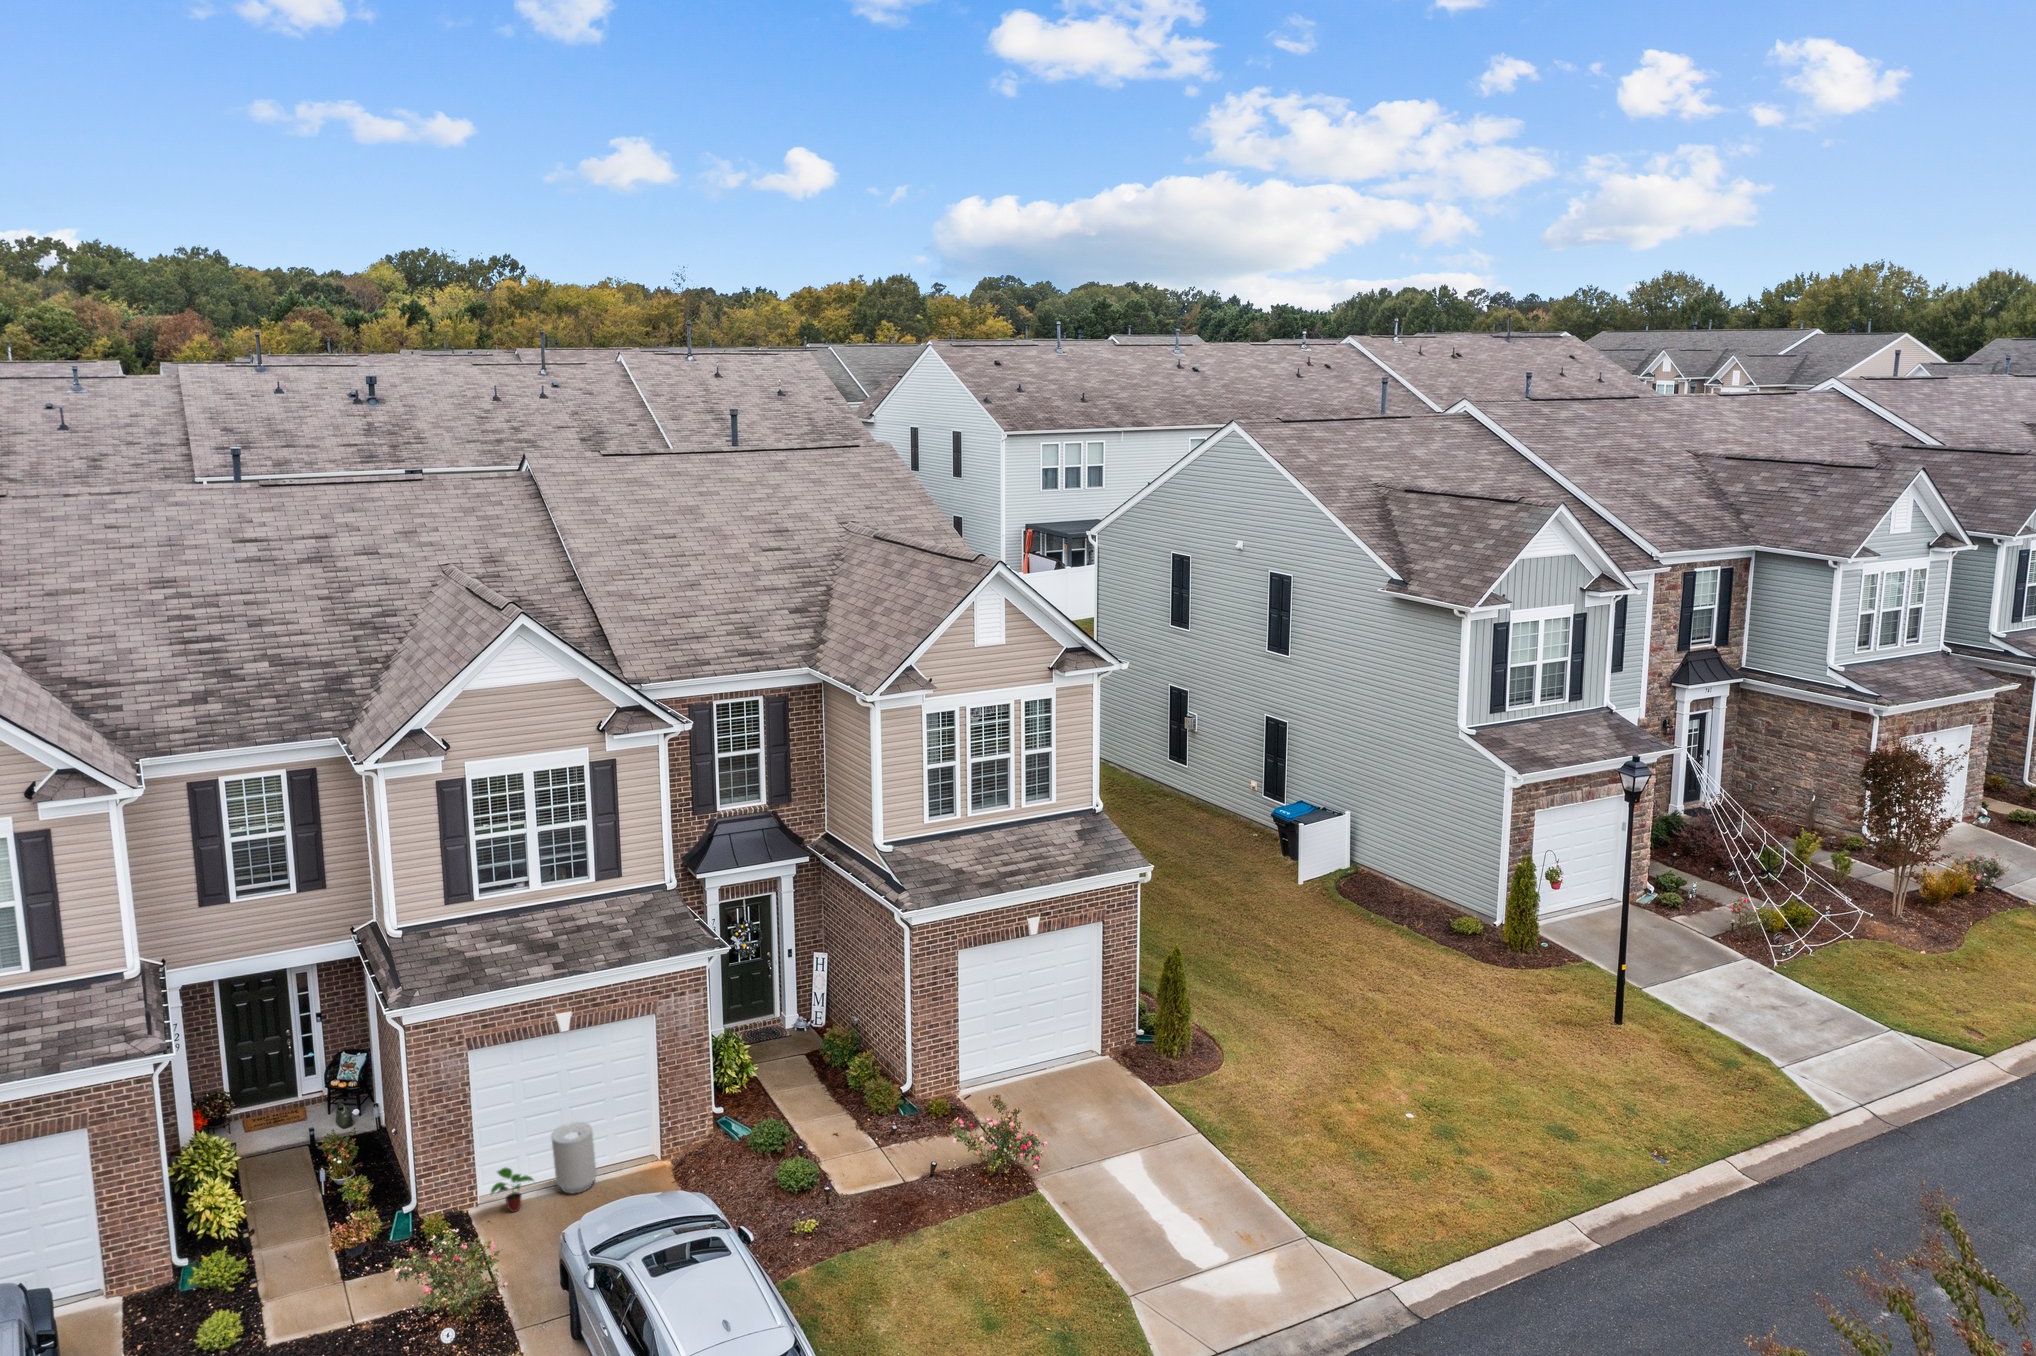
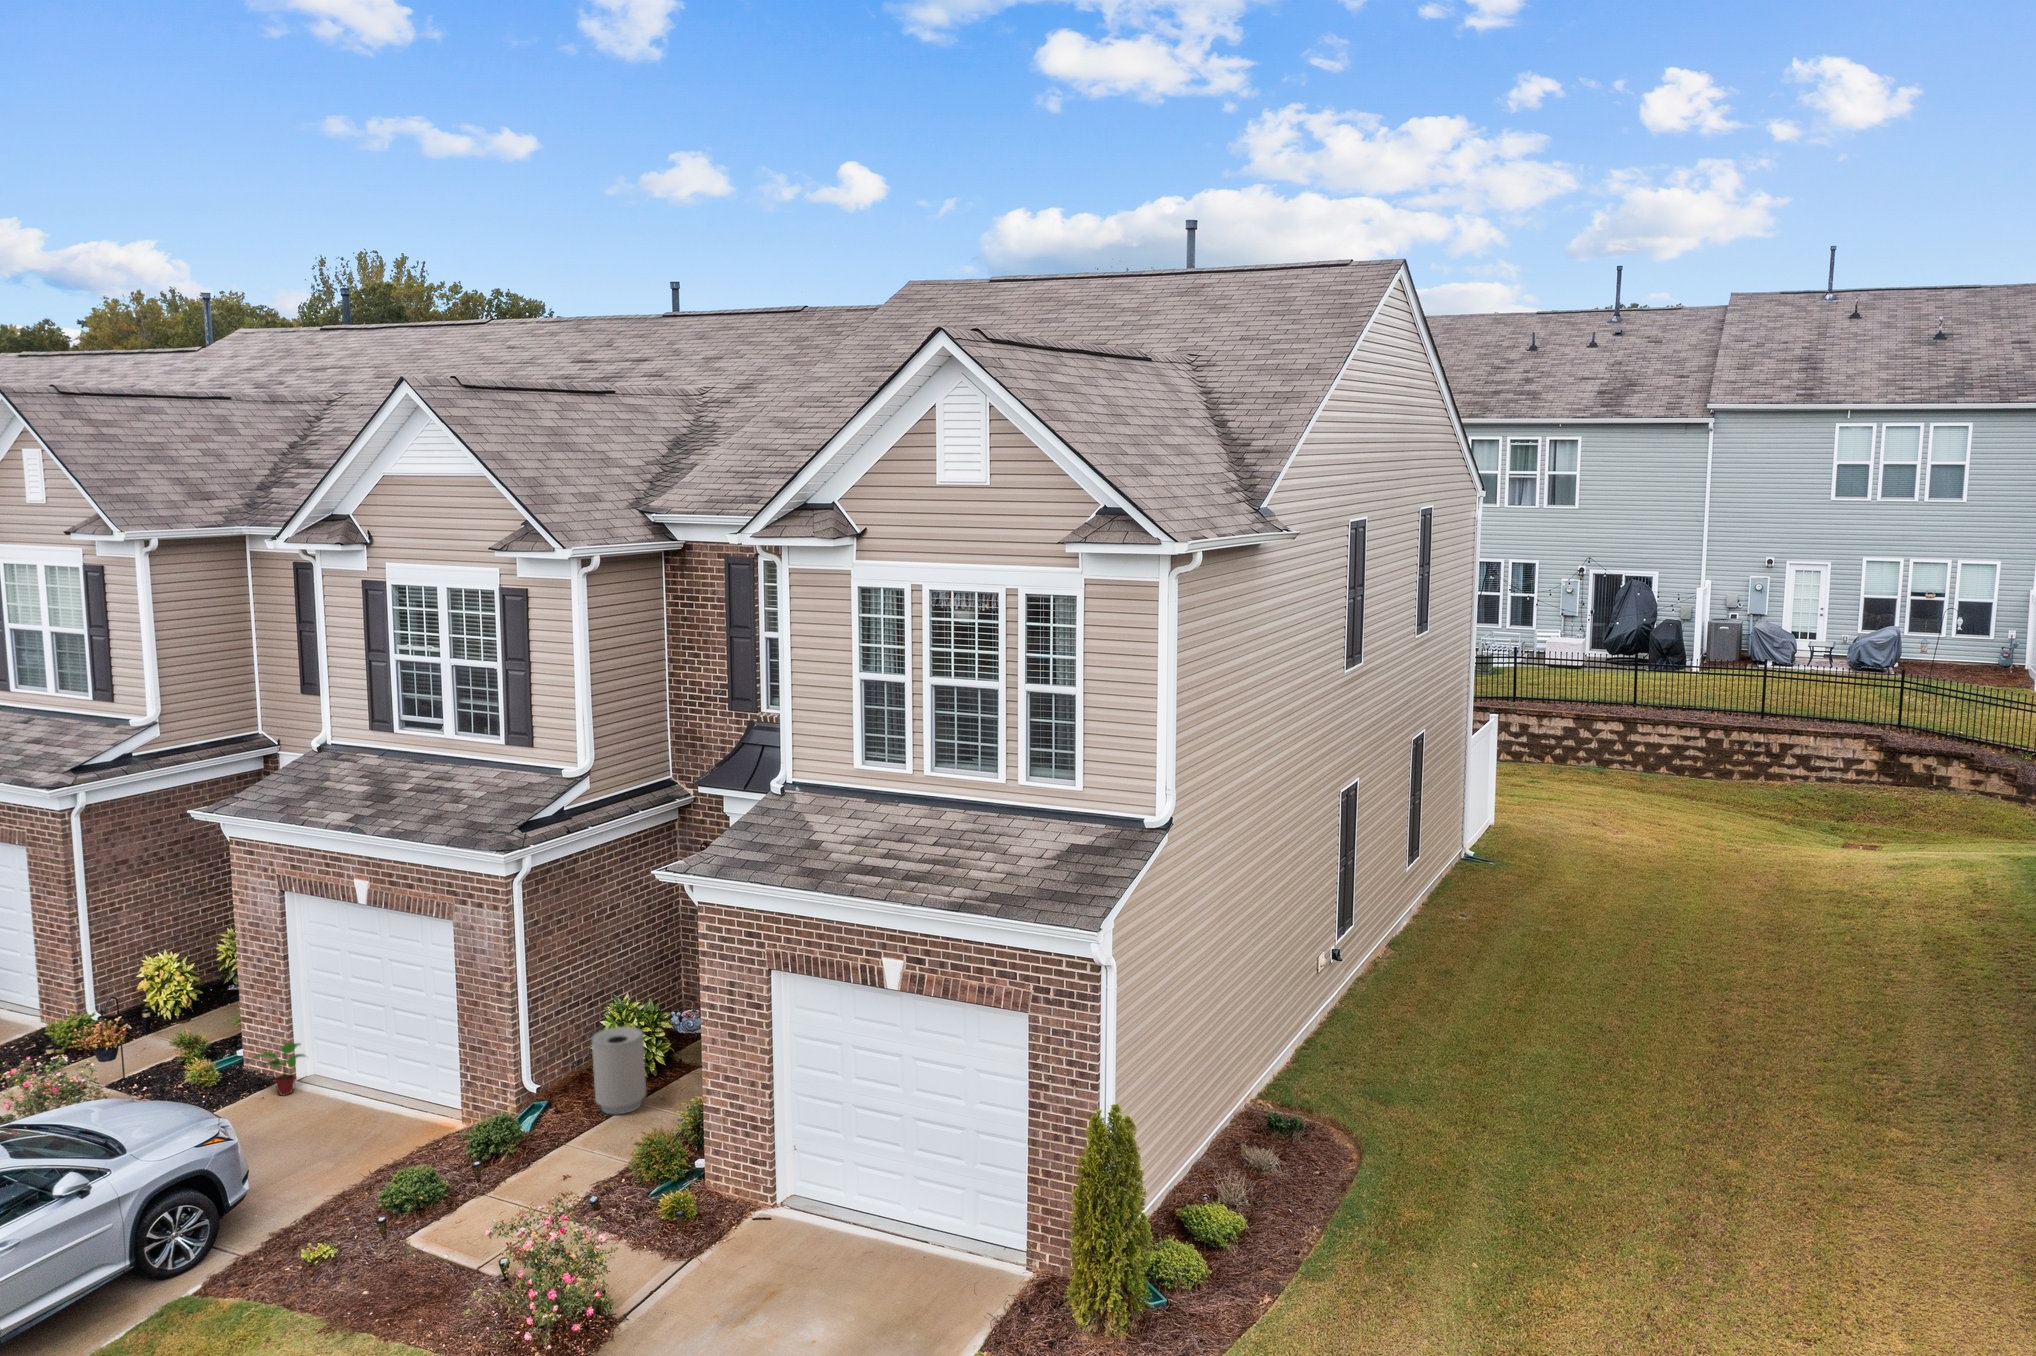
trash can: present [551,1122,596,1193] -> present [592,1026,646,1114]

